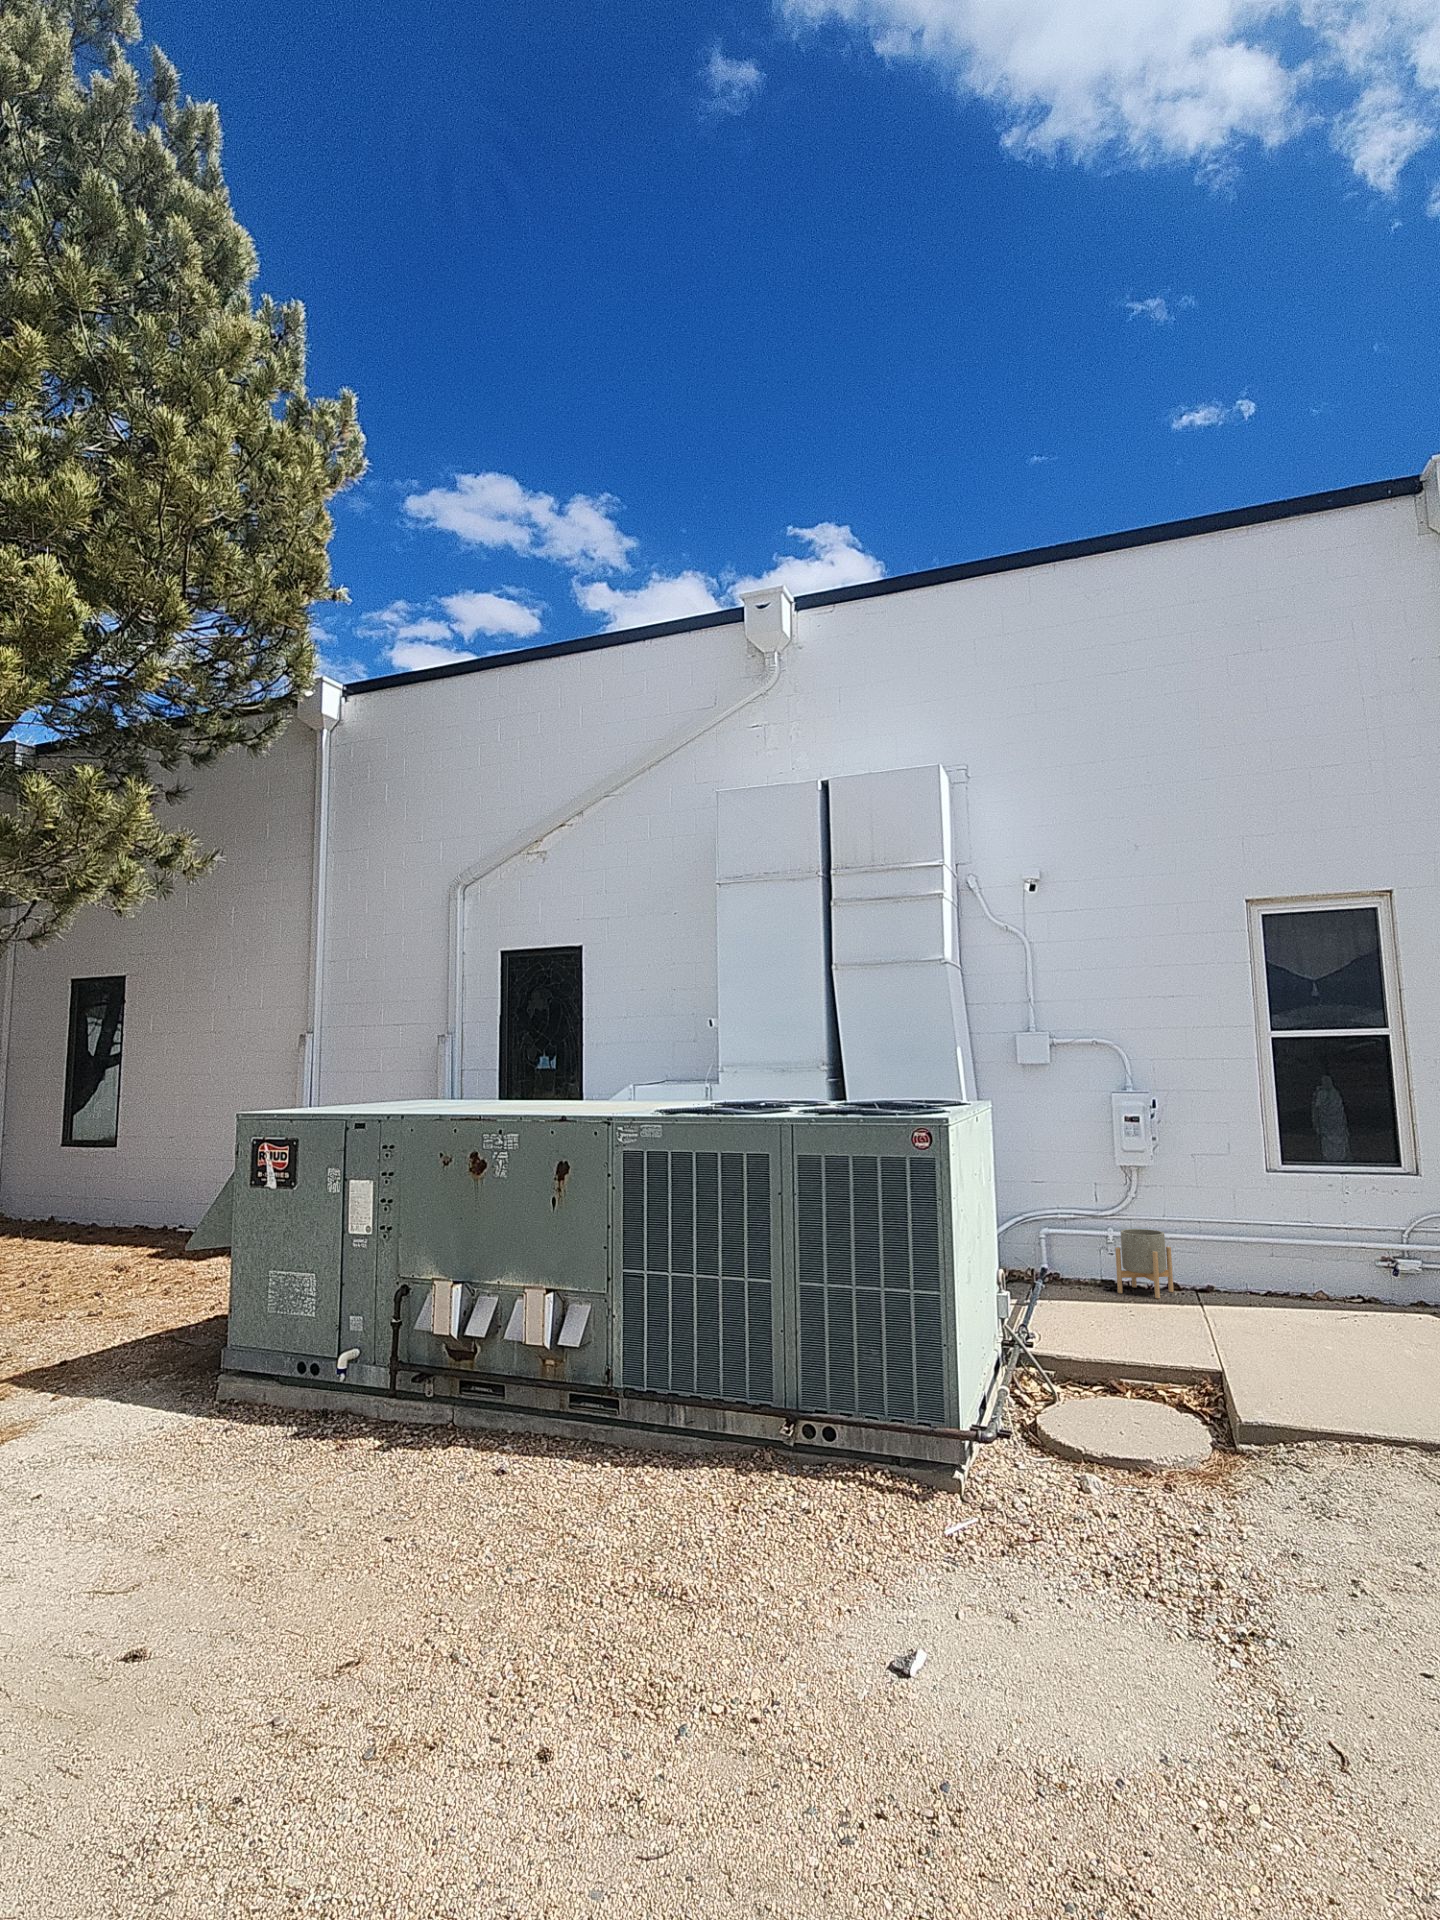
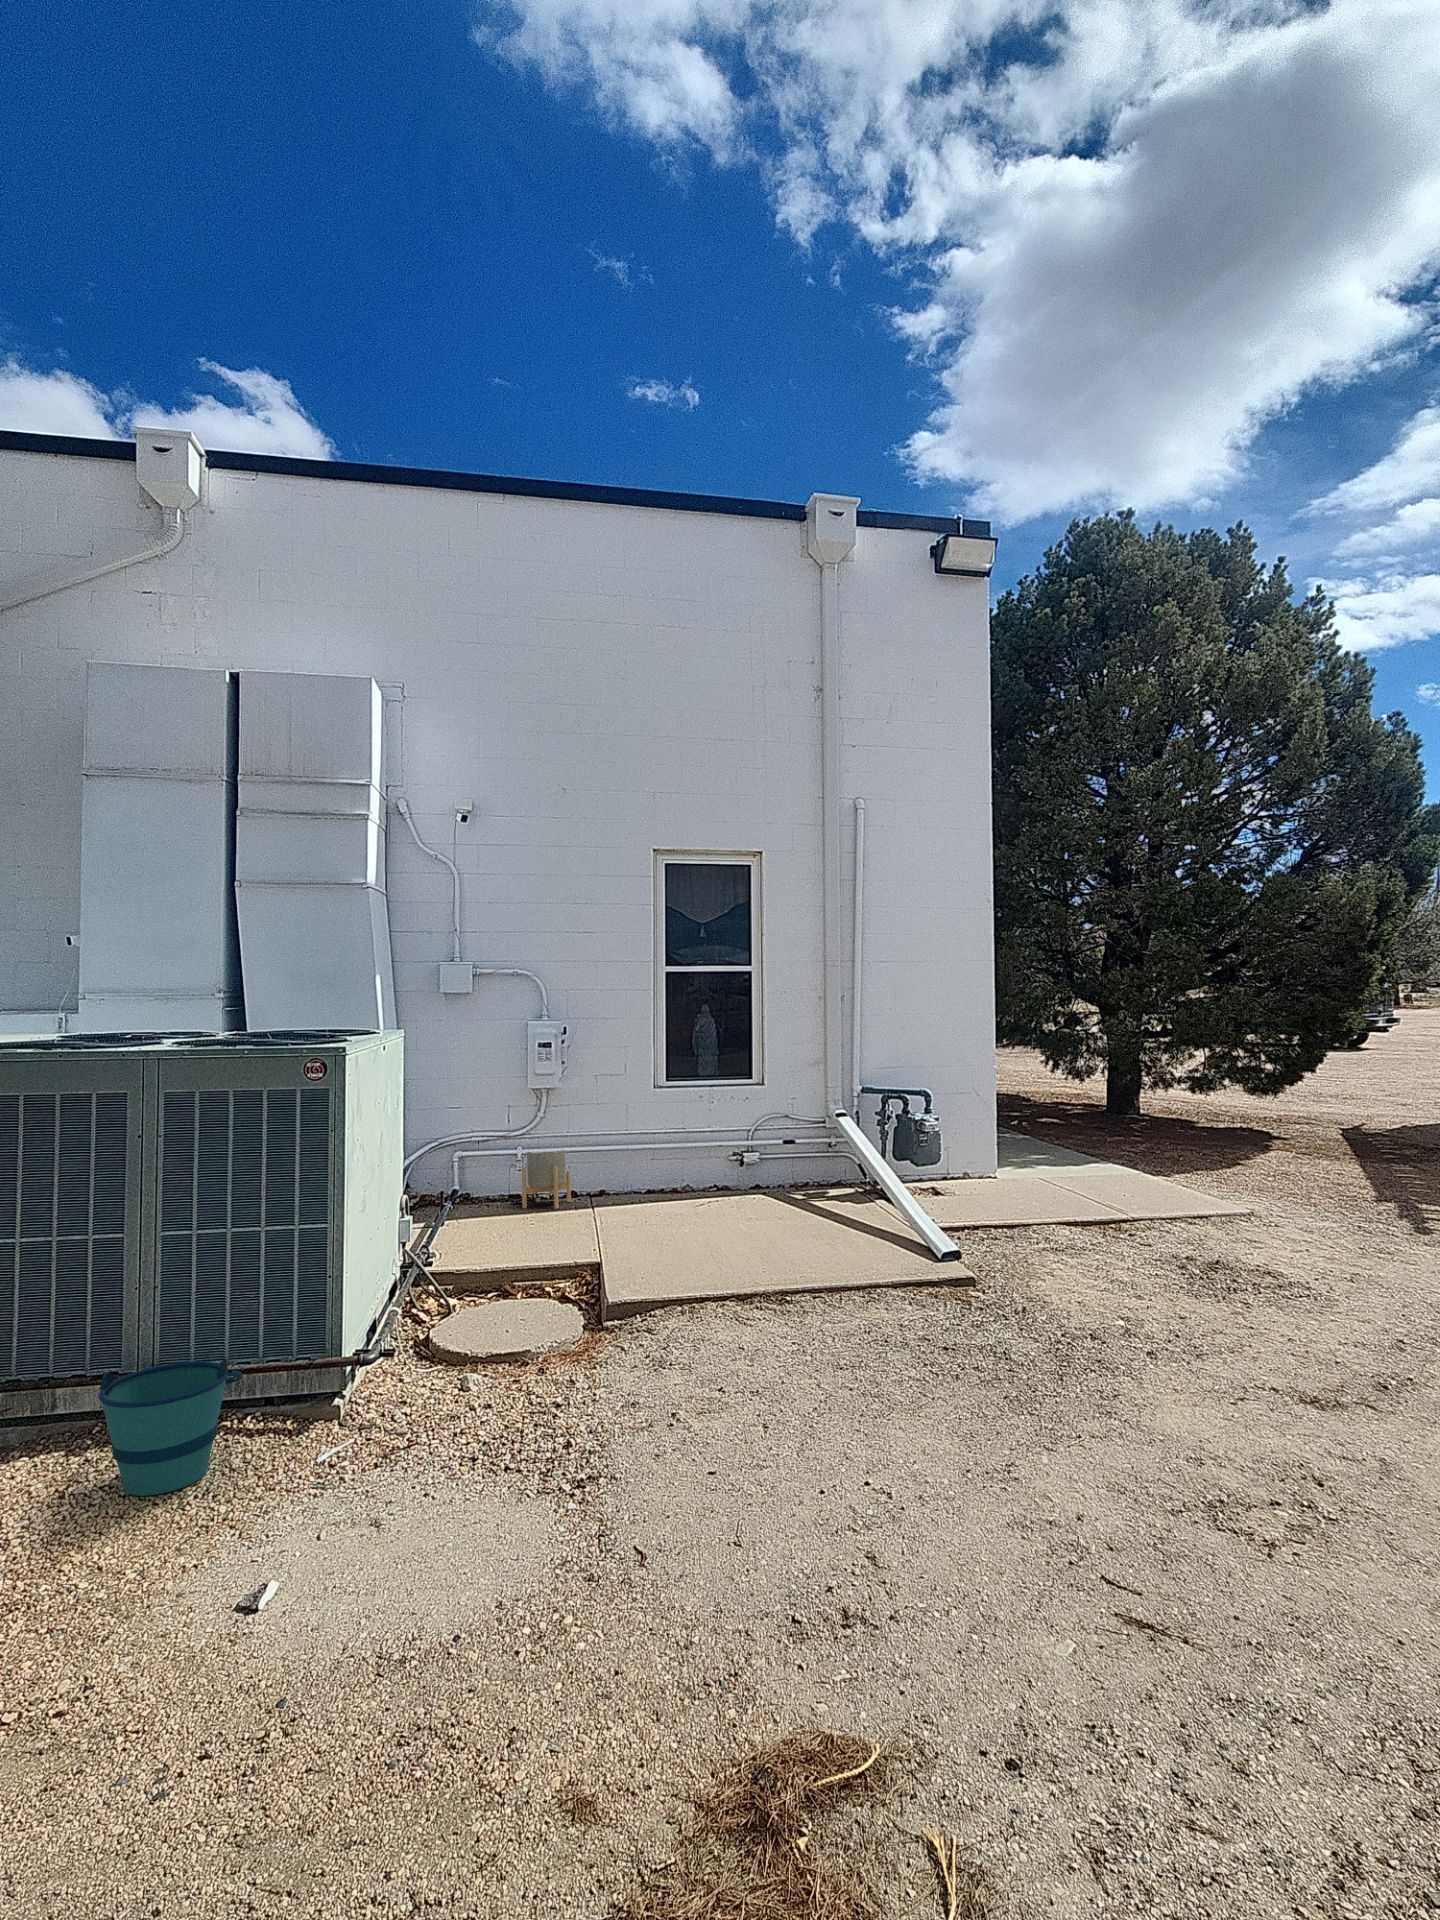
bucket: none [757,1407,873,1531] -> present [99,1359,243,1496]

